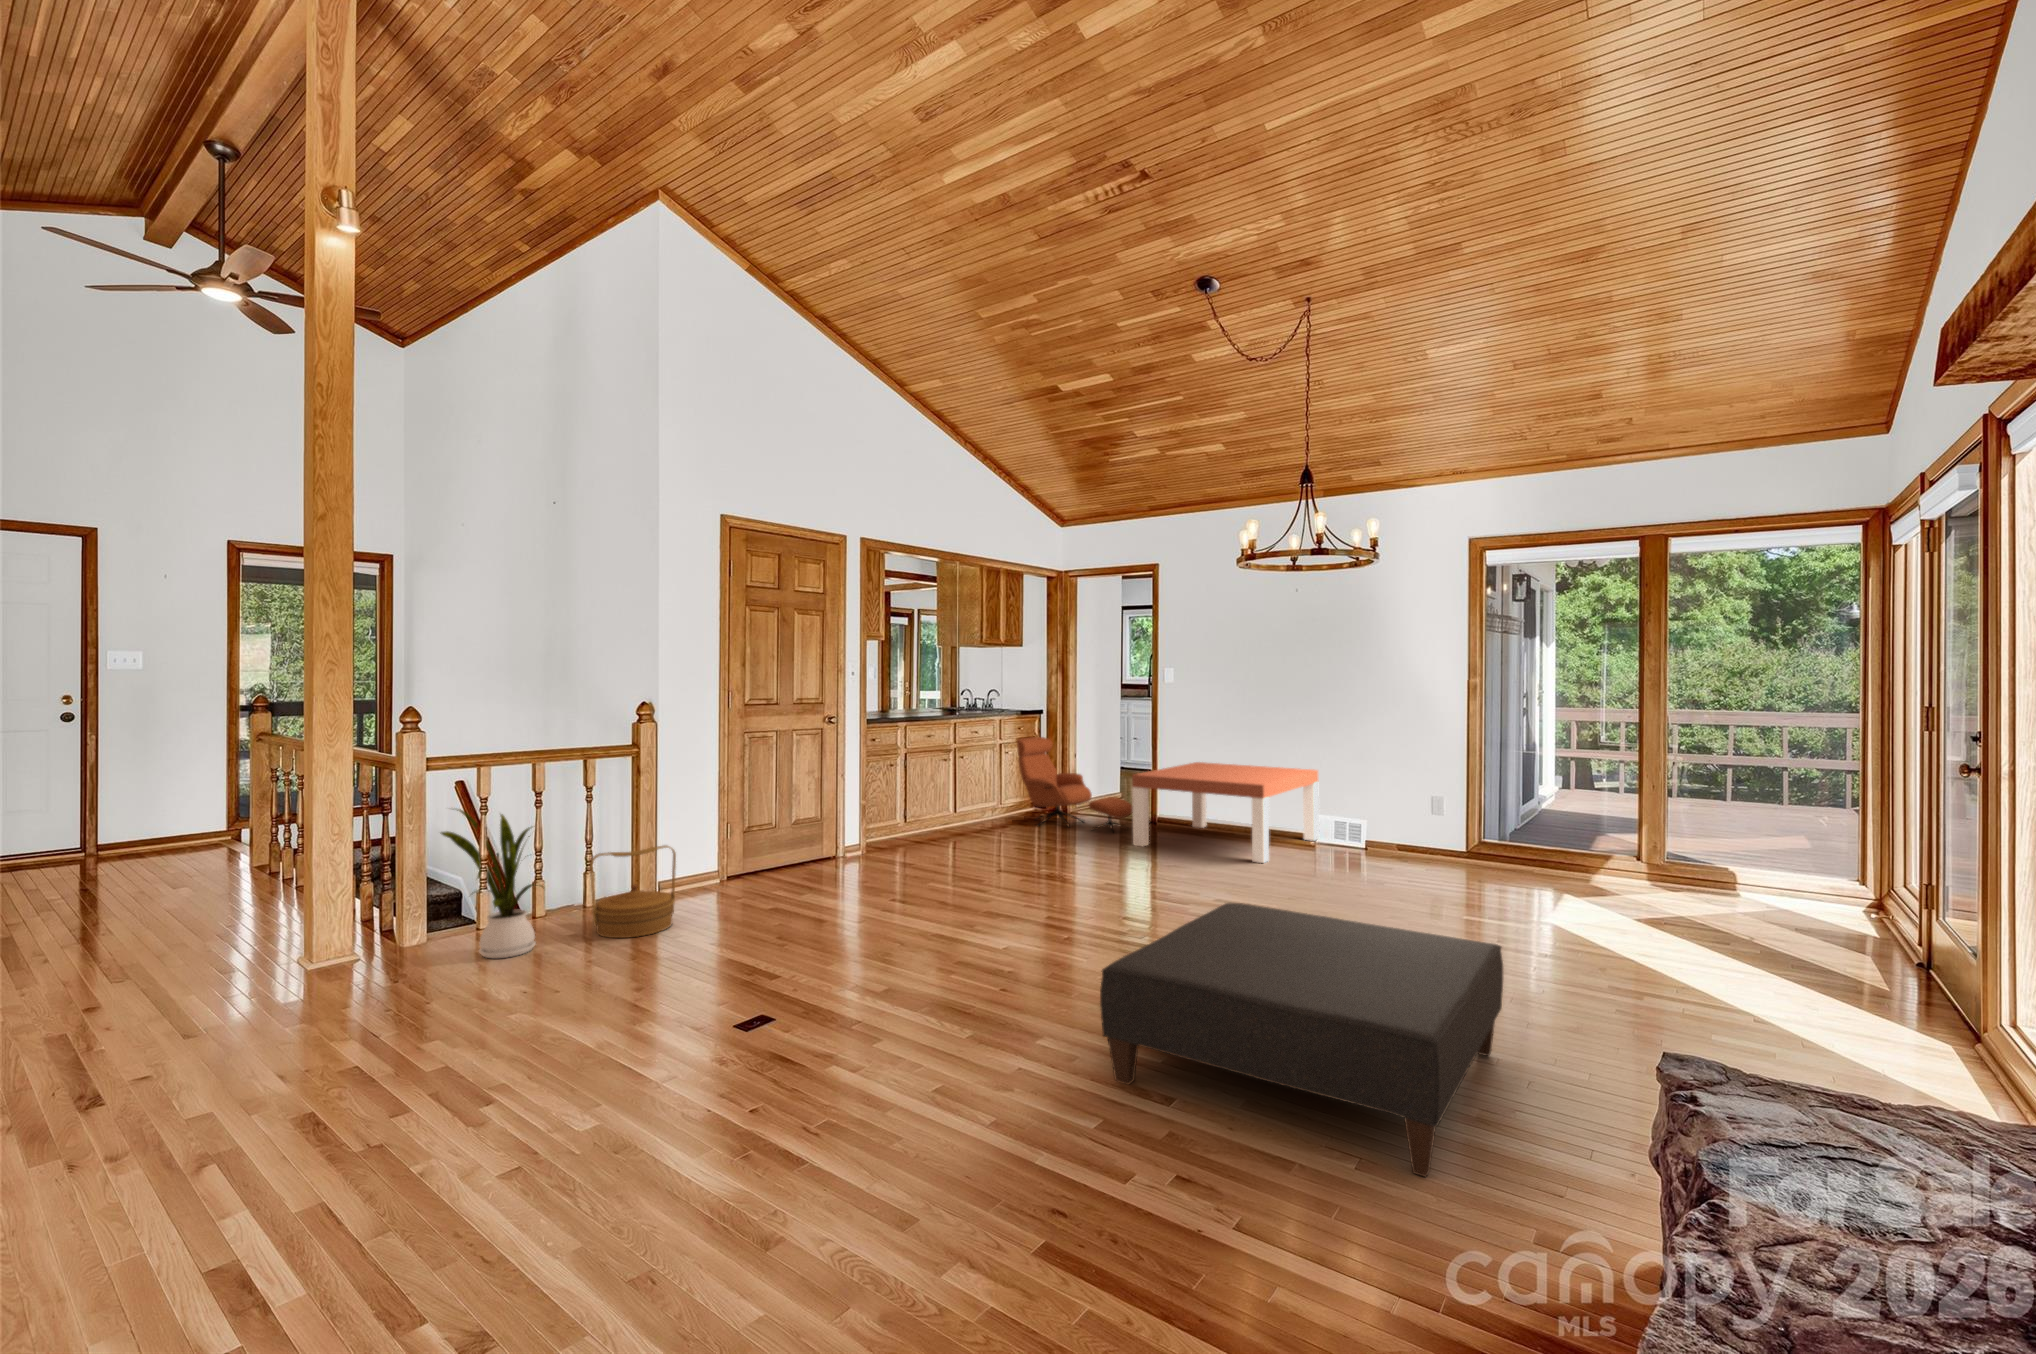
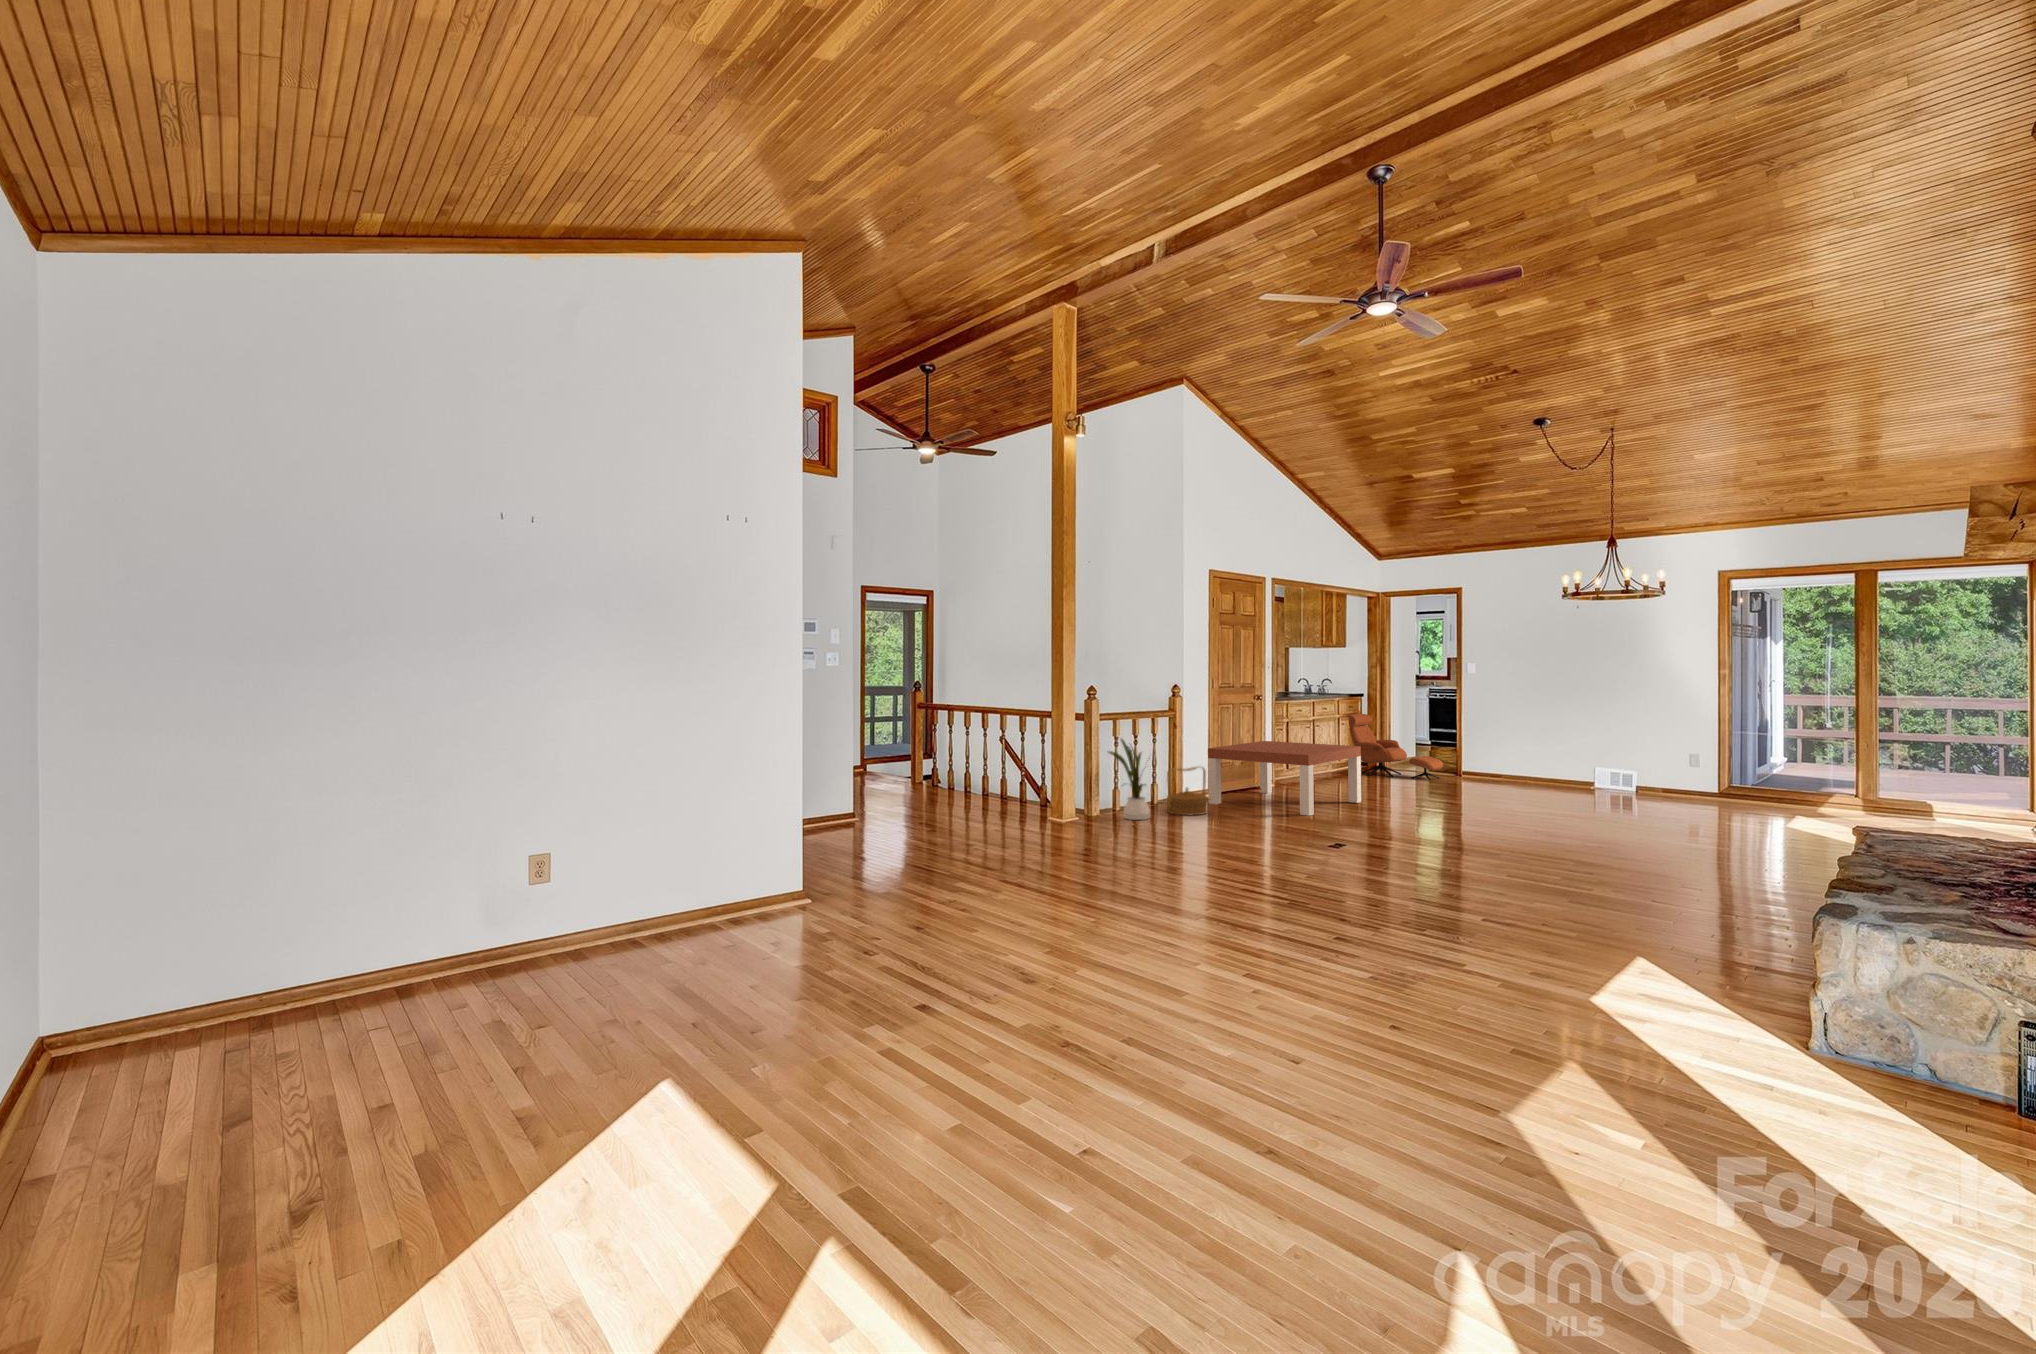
coffee table: present [1132,762,1319,863] -> present [1208,741,1361,816]
ottoman: present [1100,903,1503,1177] -> none [1534,792,1757,889]

